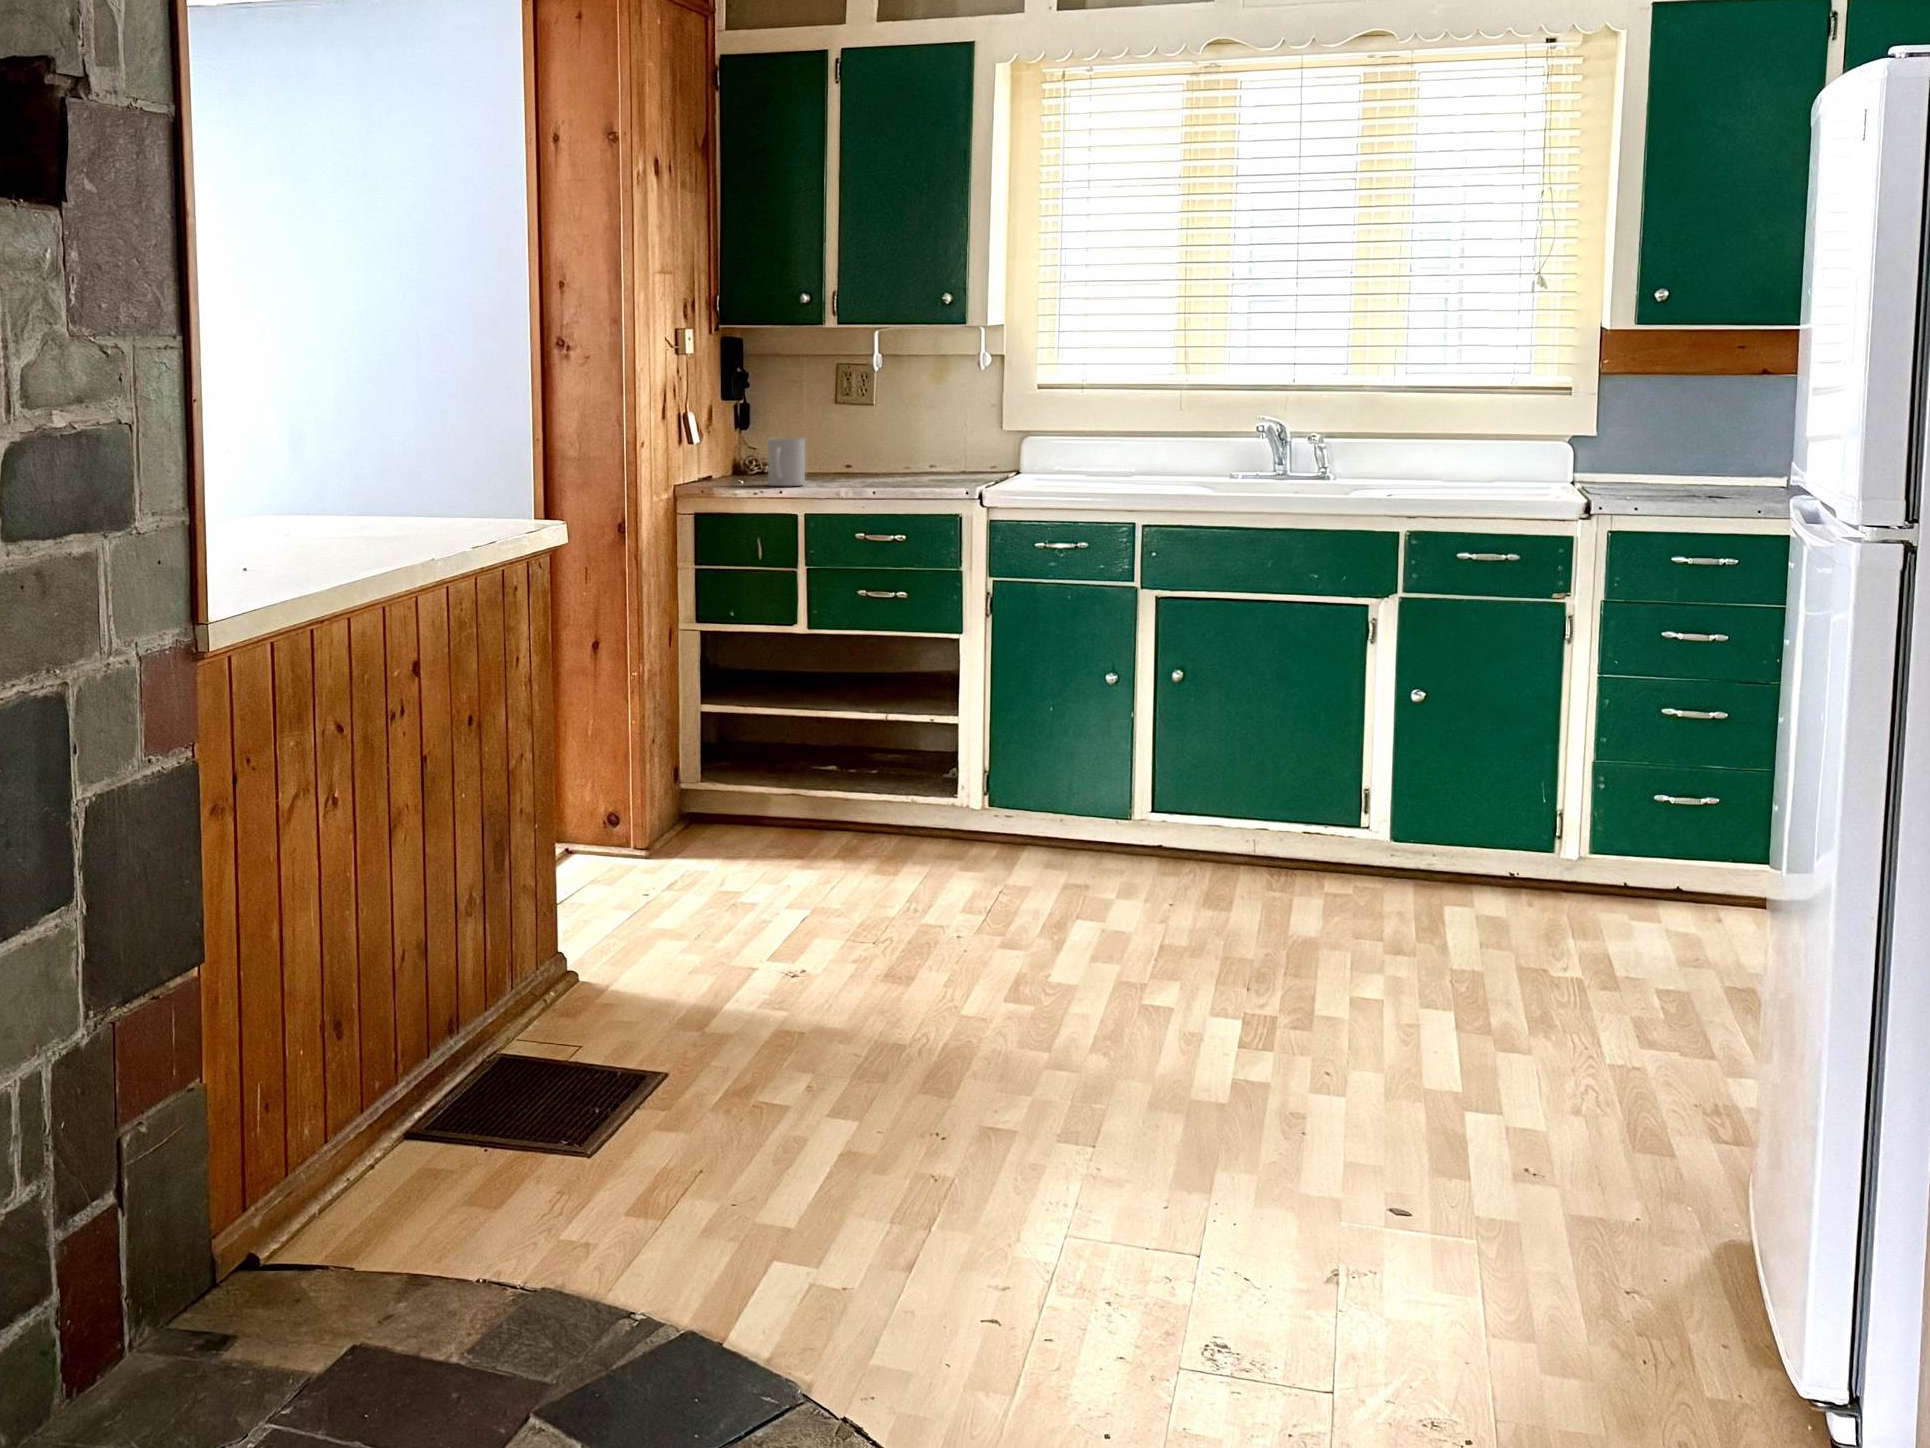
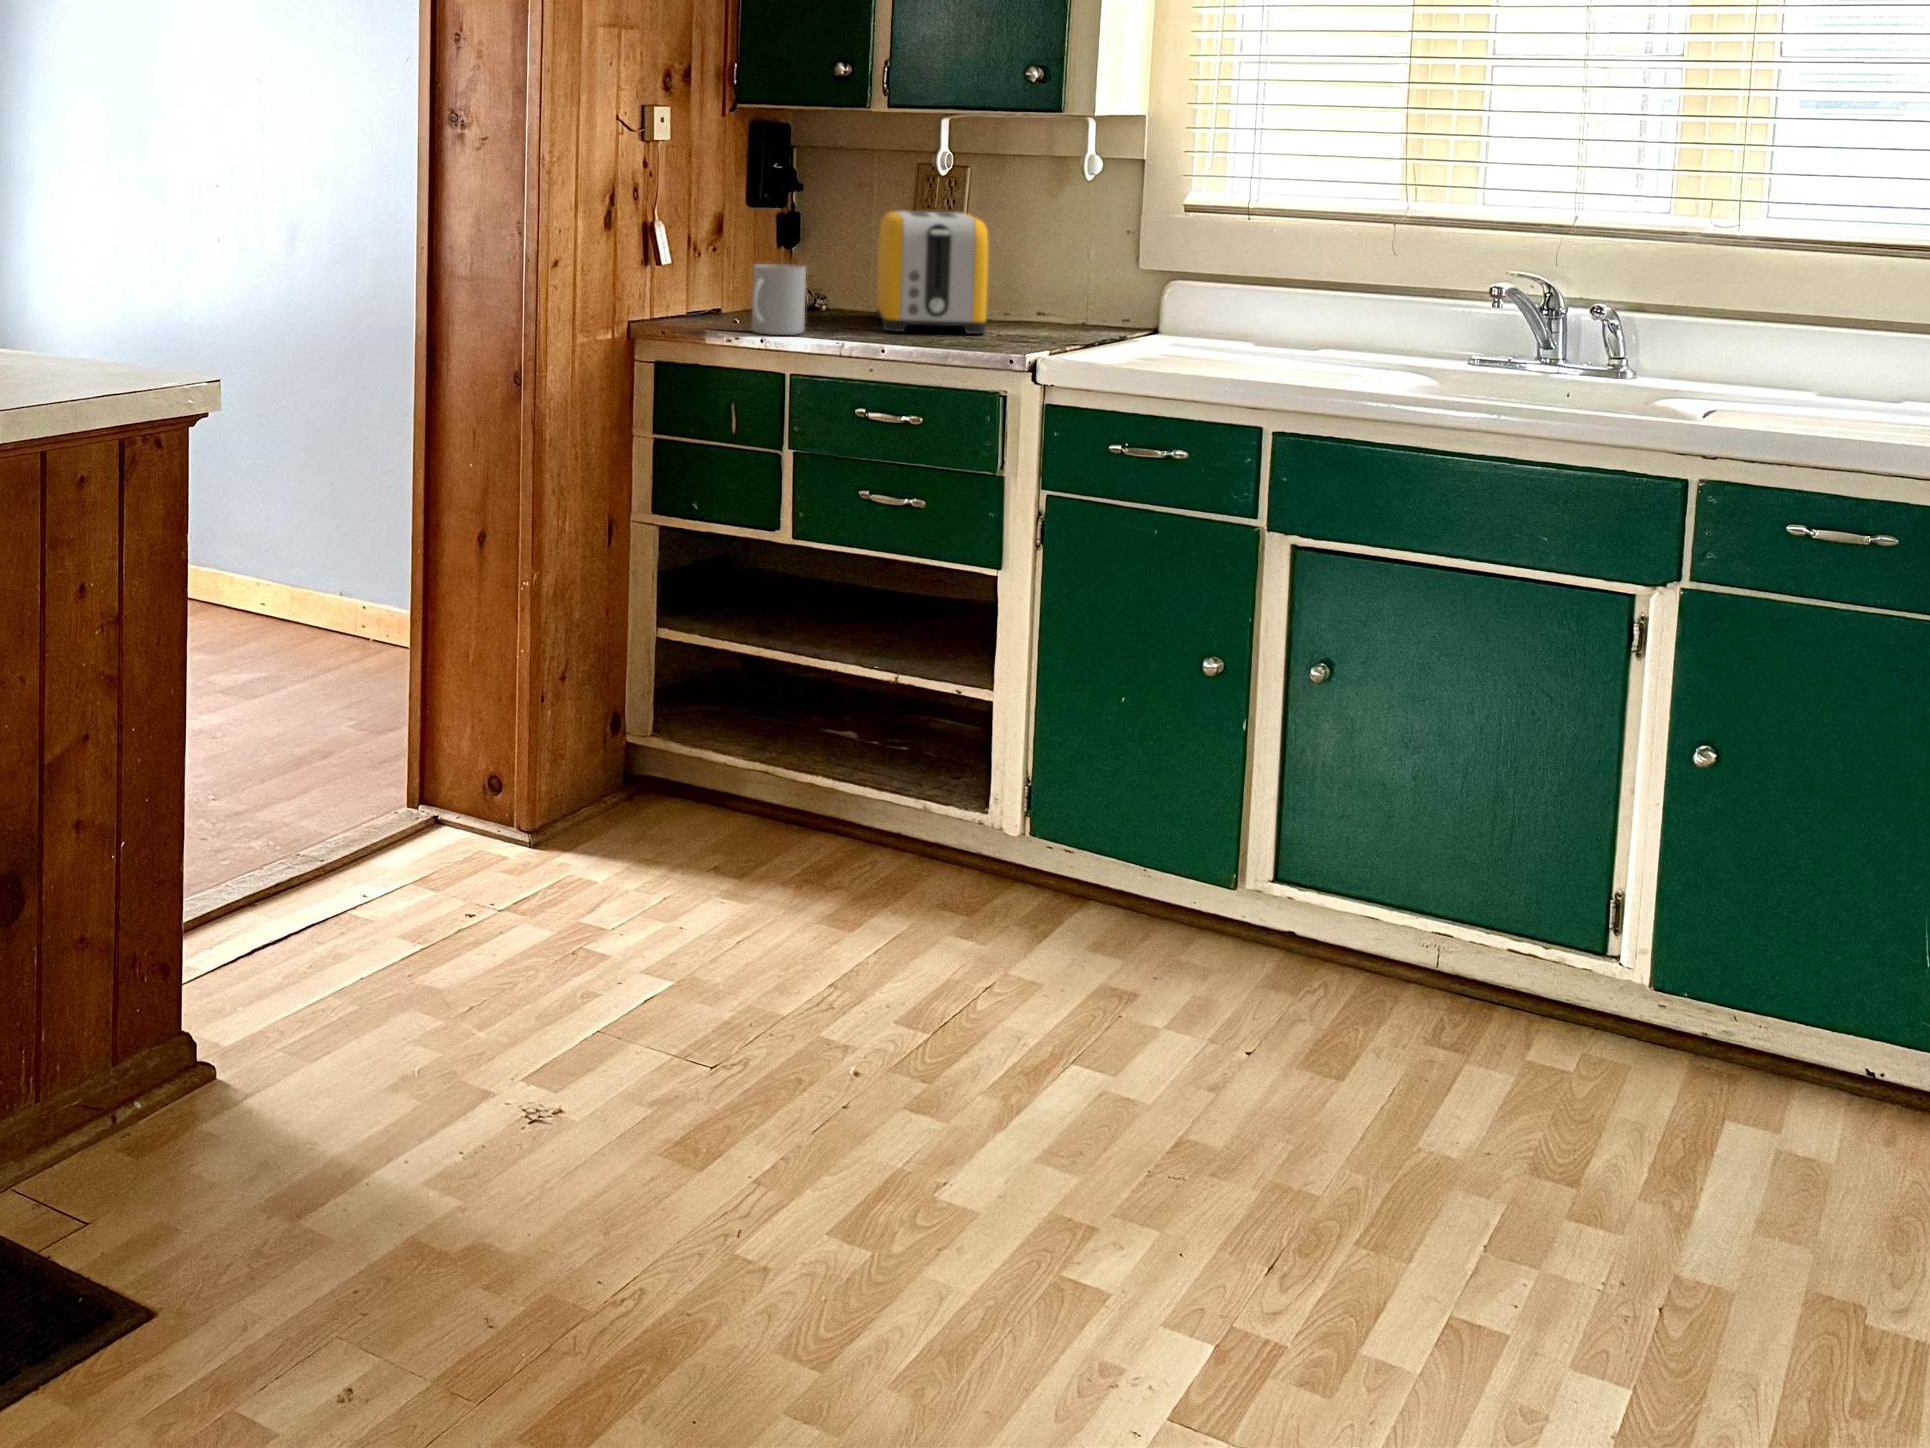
toaster: none [826,398,920,480] -> present [876,211,988,334]

